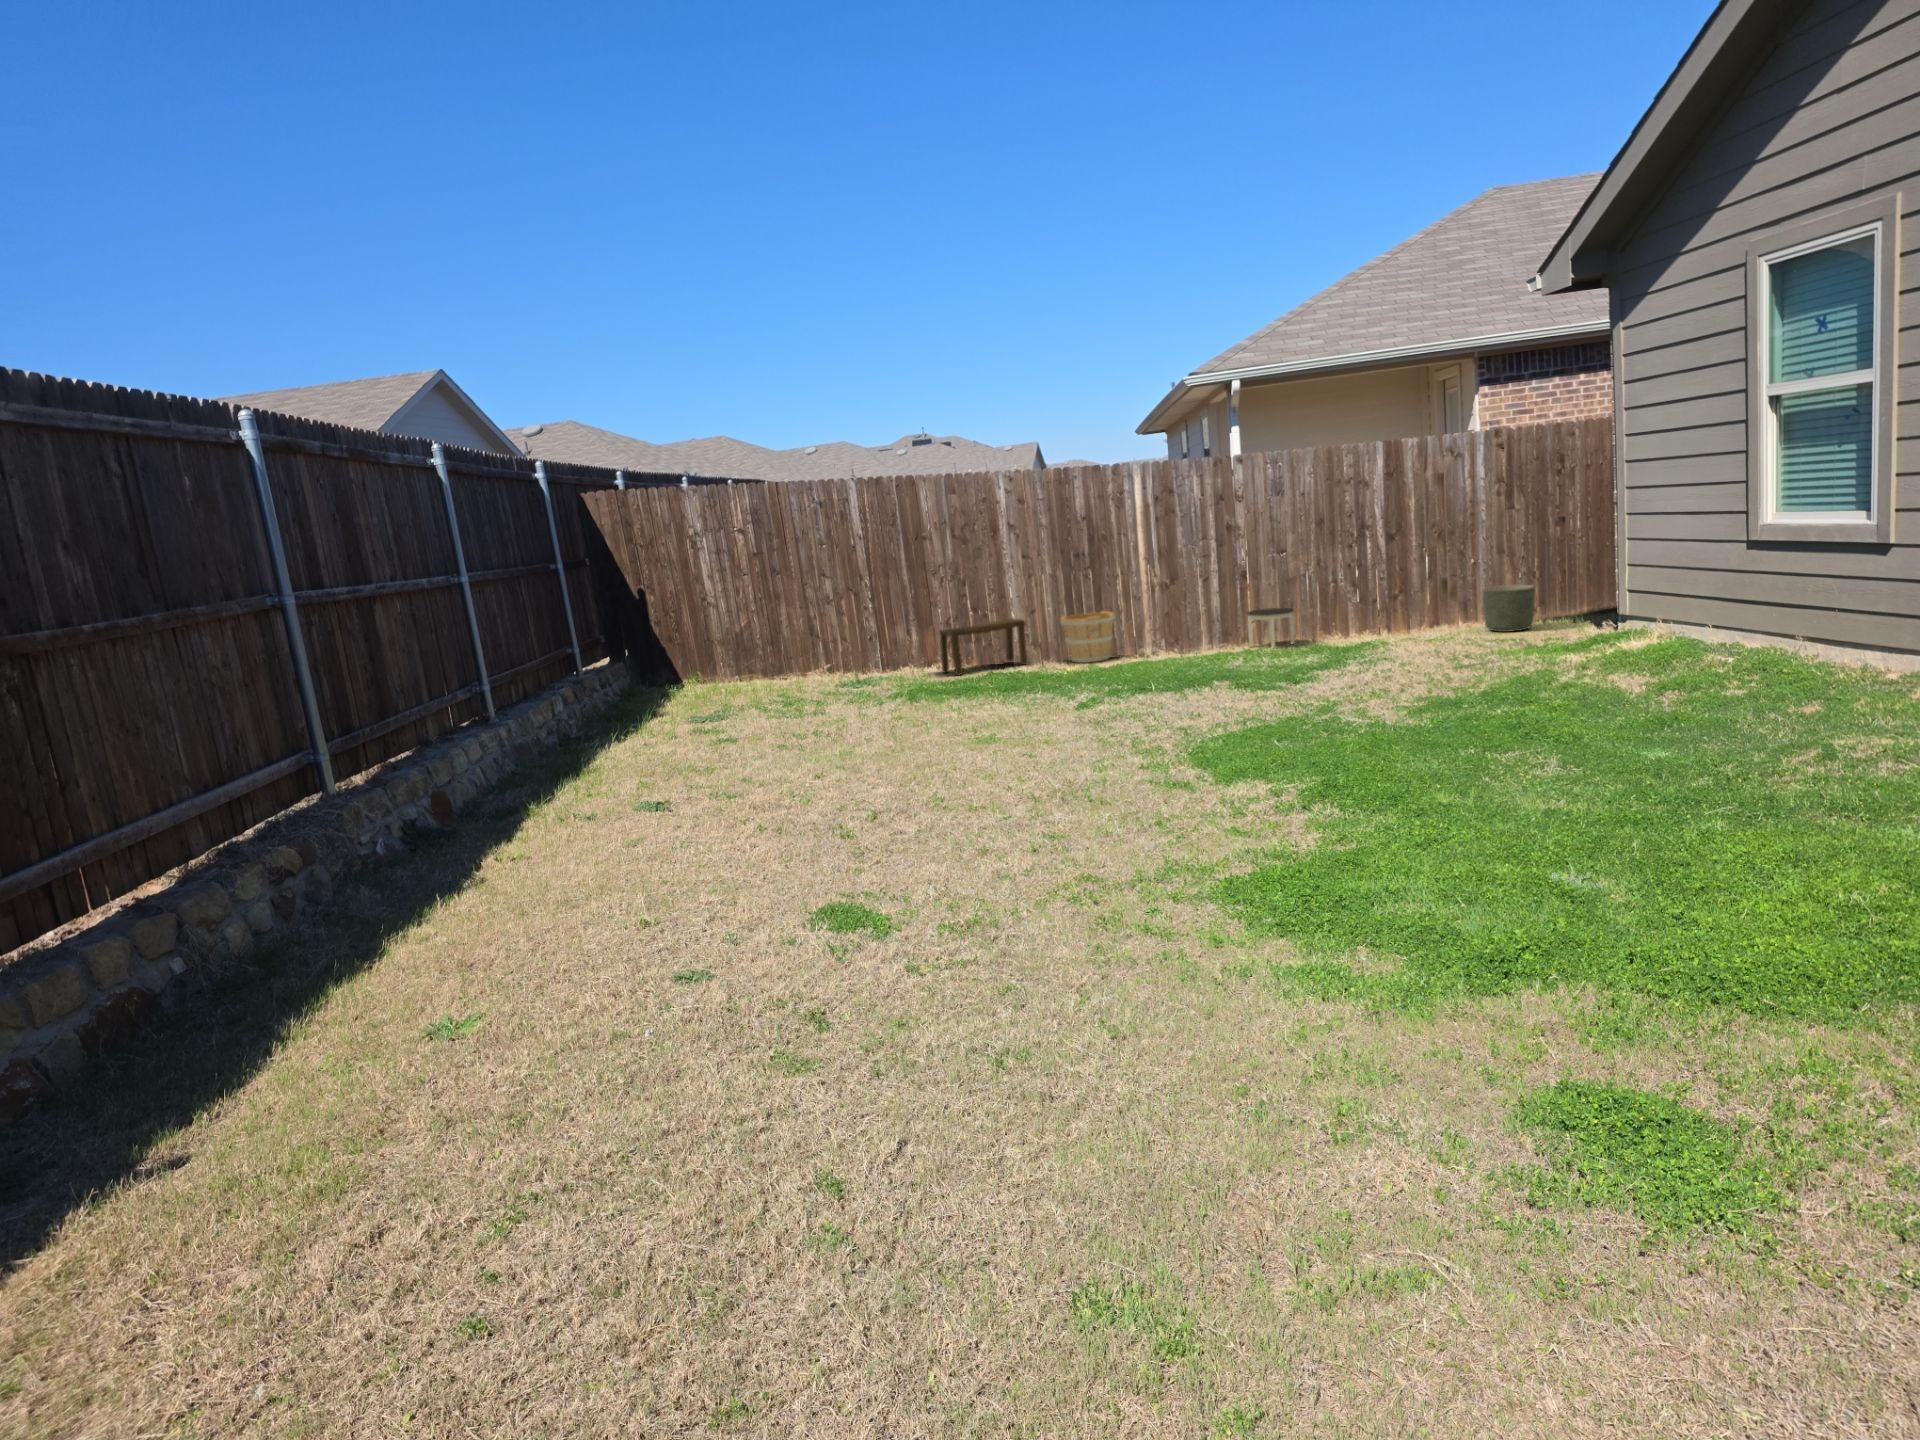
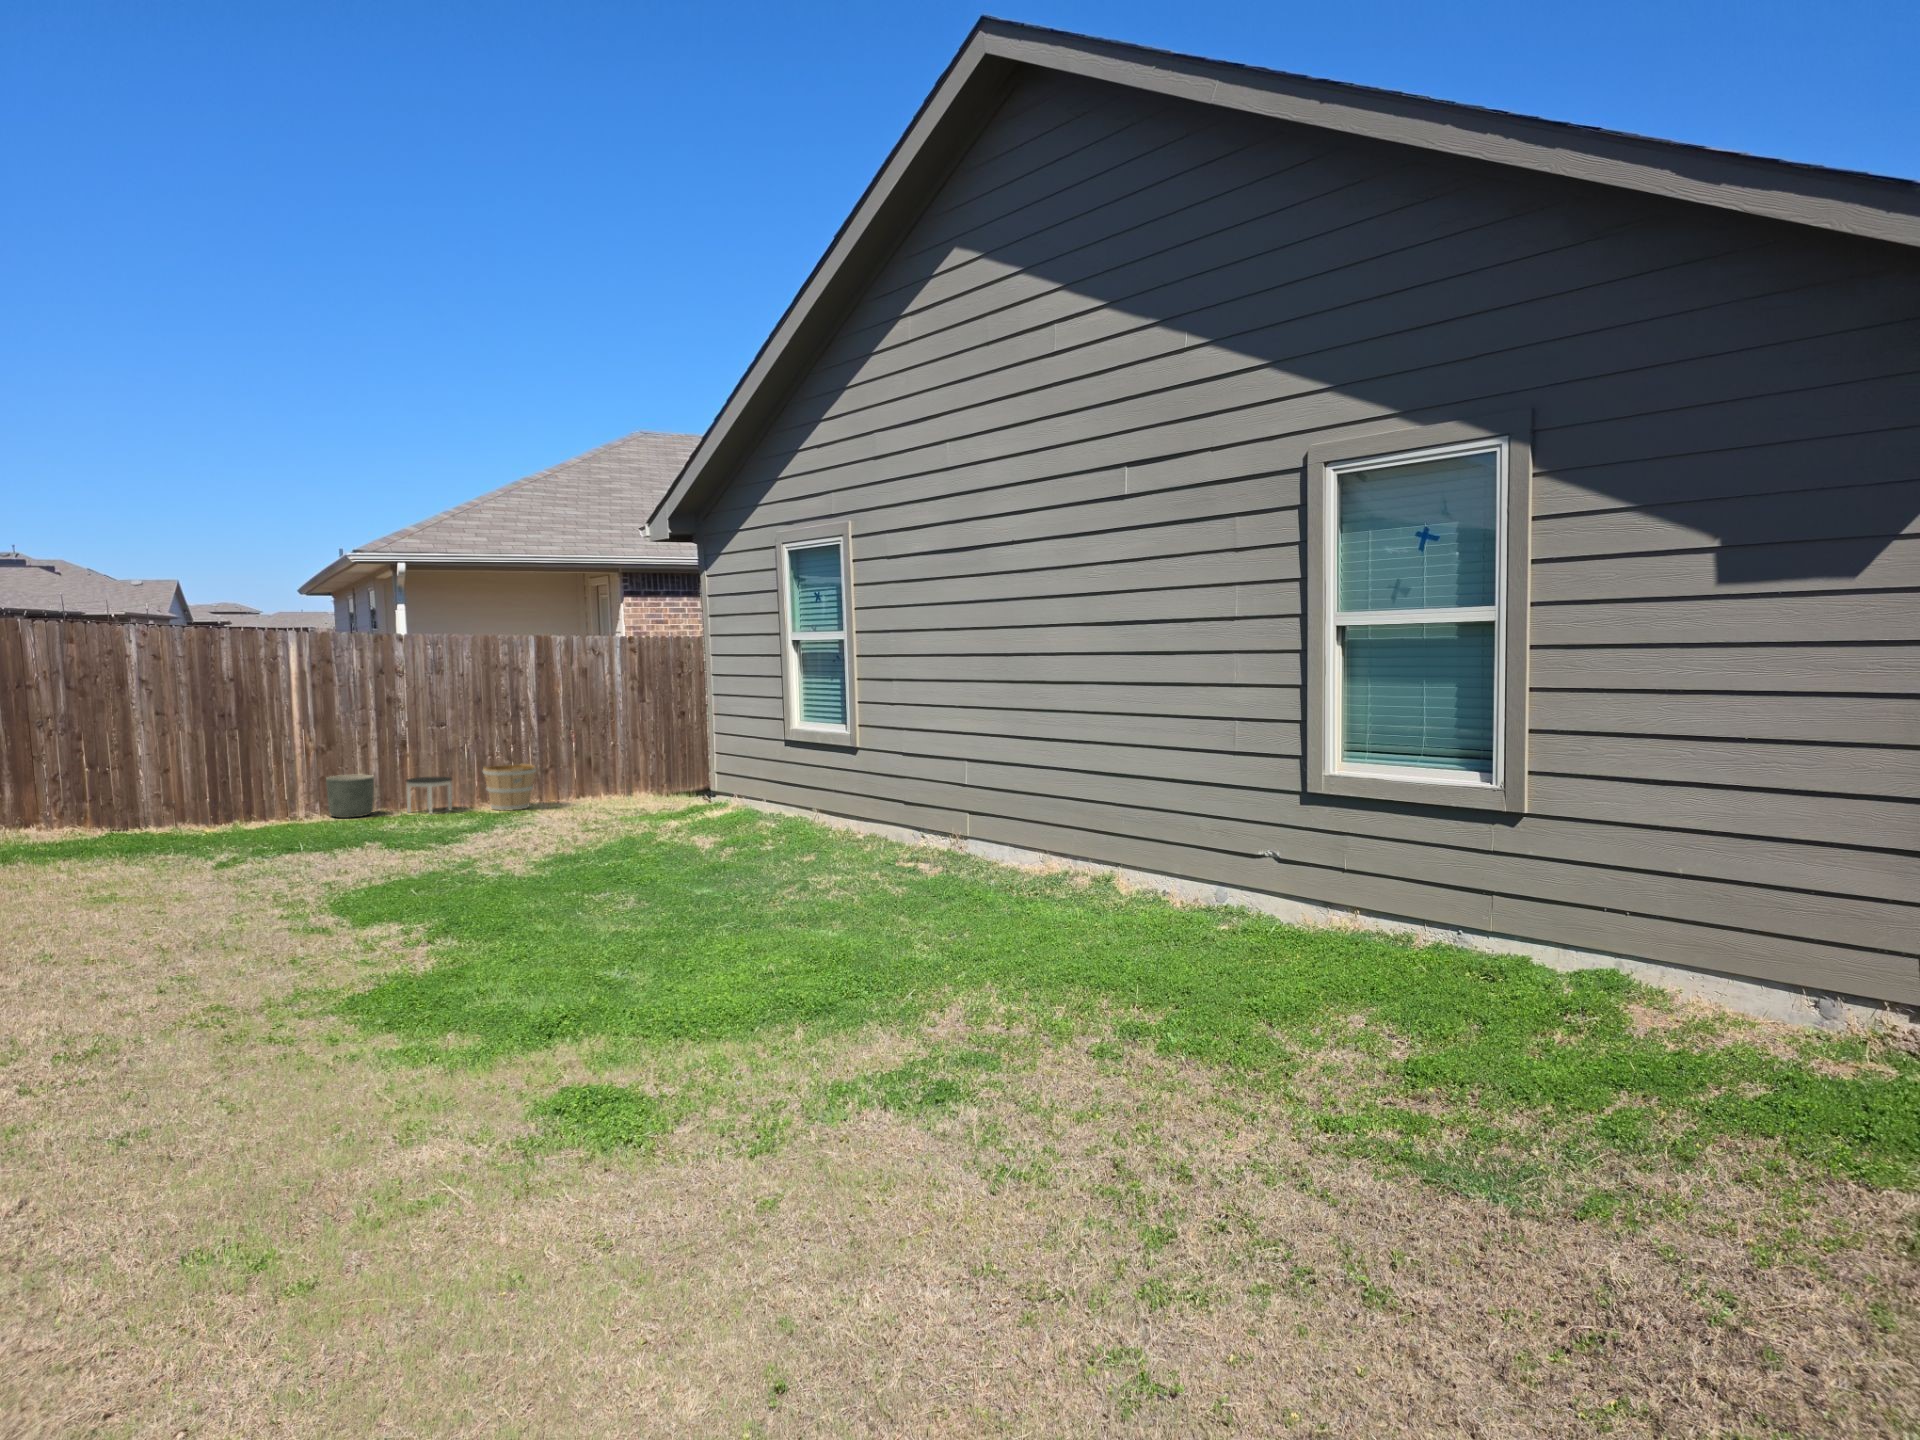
planter: present [1483,585,1535,632] -> present [326,775,374,818]
wooden bucket: present [1060,611,1115,663] -> present [483,764,536,811]
bench: present [939,618,1027,675] -> none [38,778,154,839]

